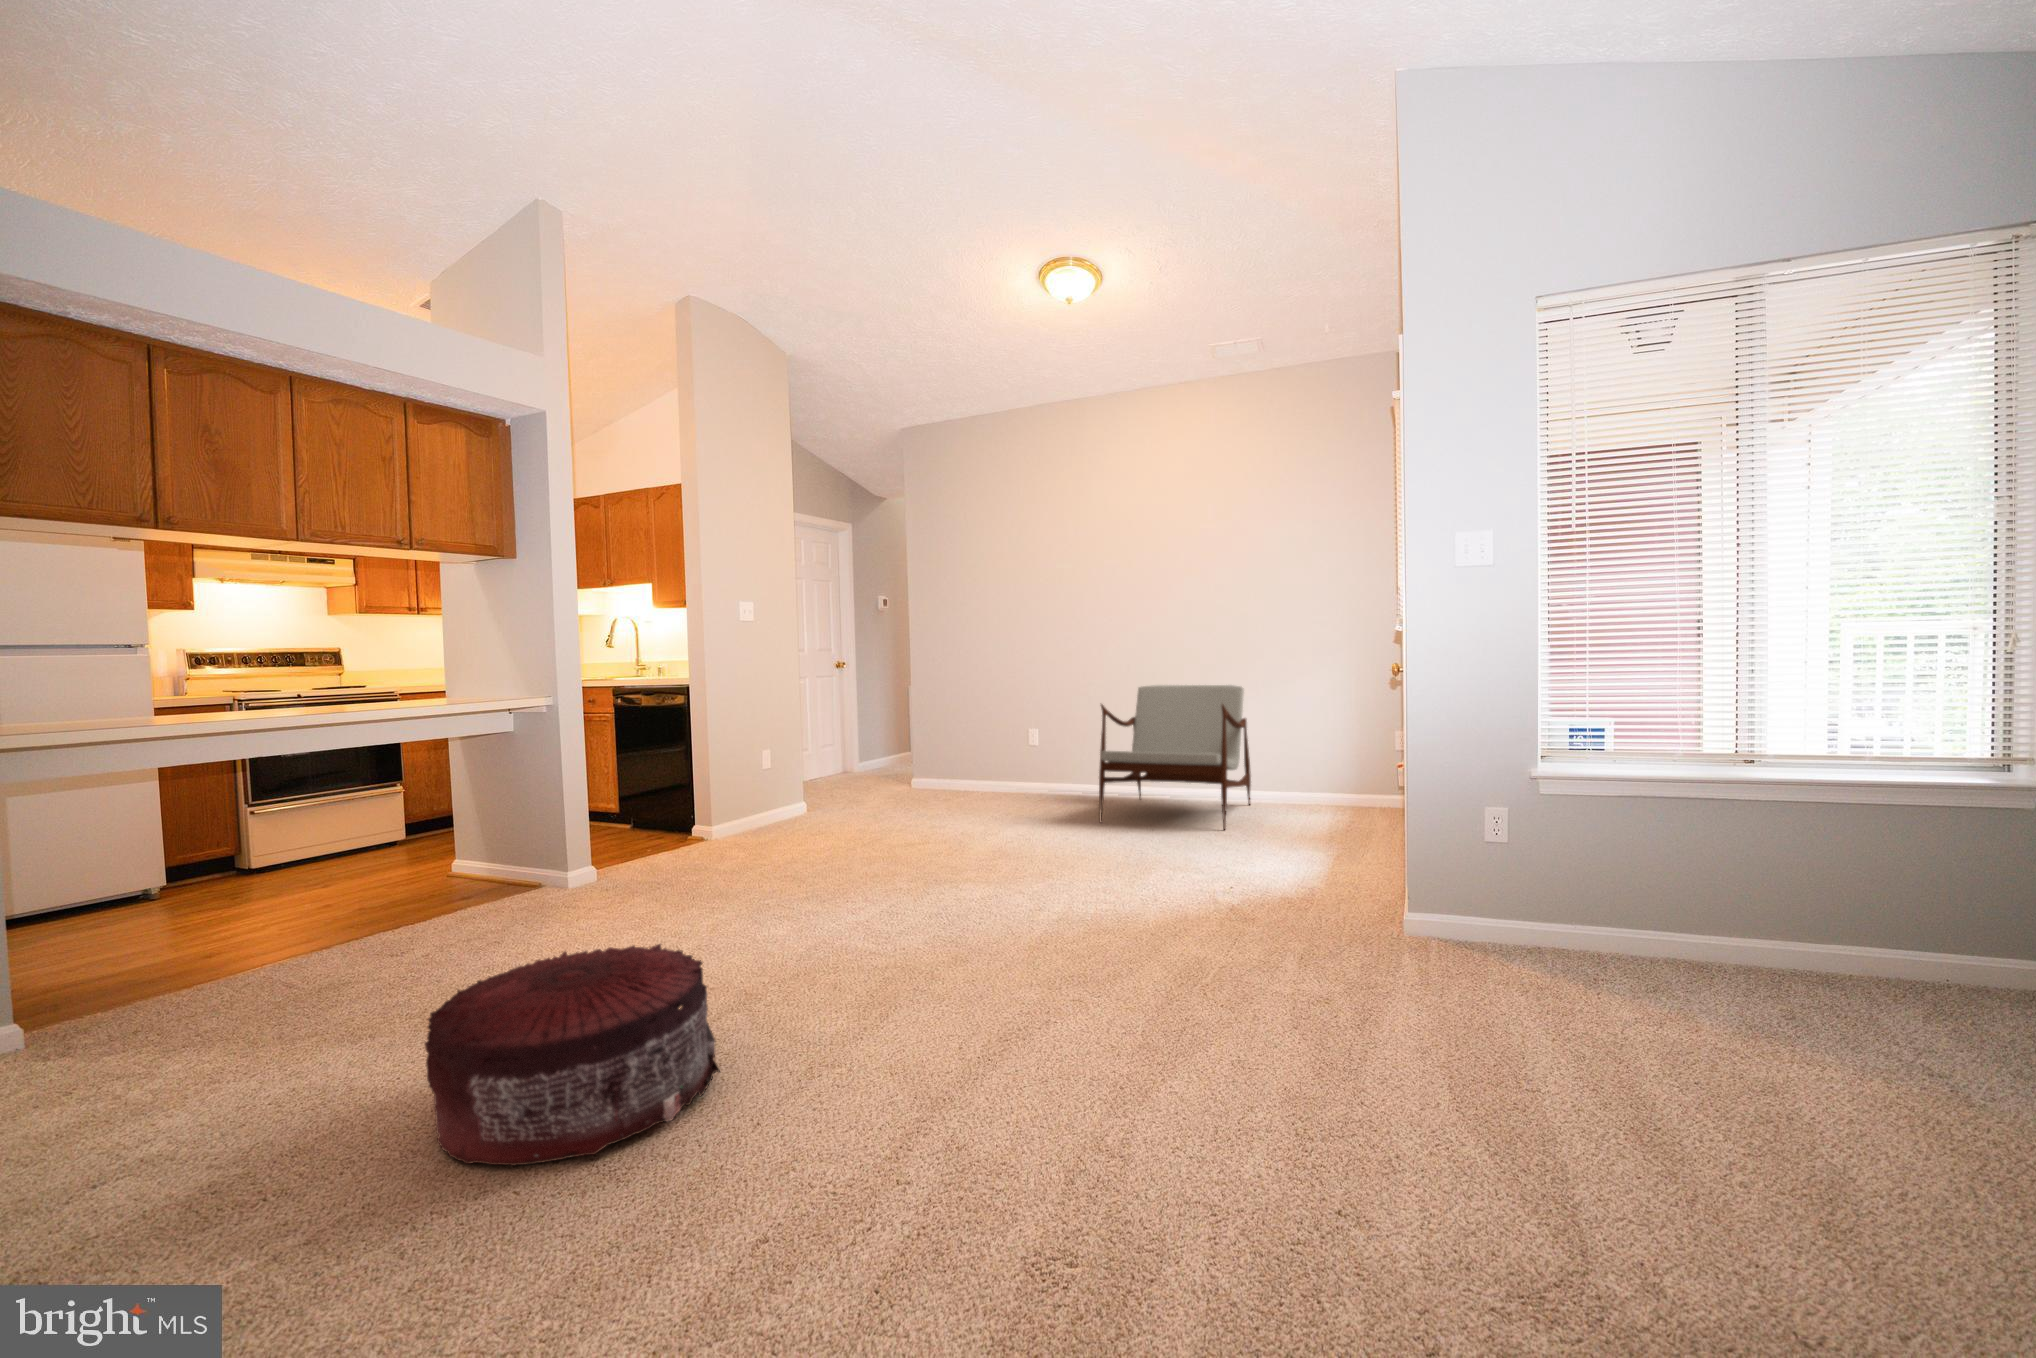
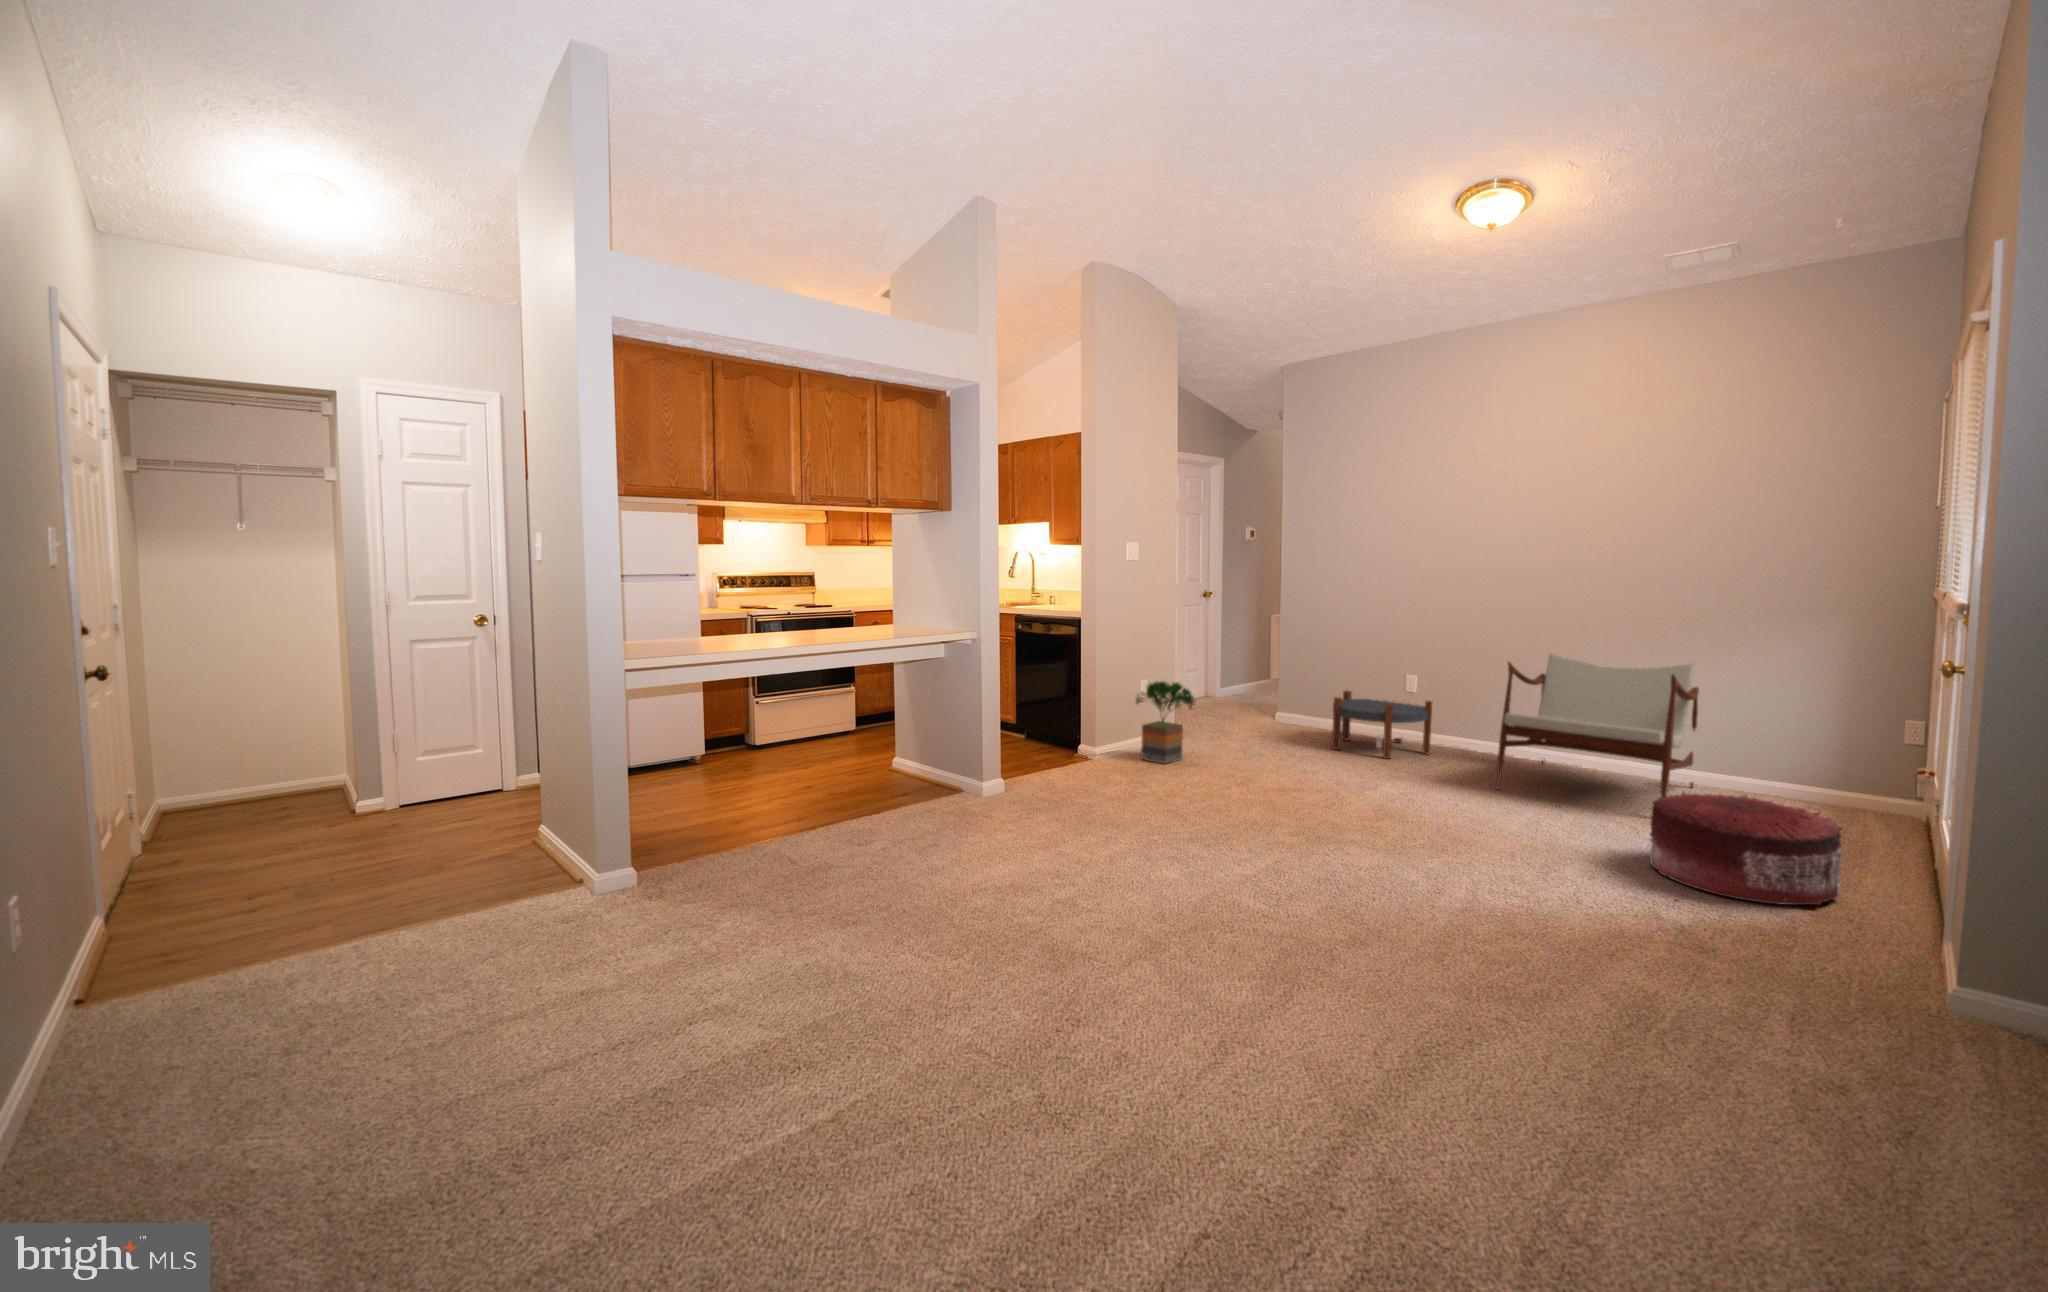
potted tree: none [753,746,823,834] -> present [1136,681,1196,764]
side table: none [959,746,1048,809] -> present [1332,691,1432,759]
pouf: present [425,944,720,1166] -> present [1650,792,1842,905]

